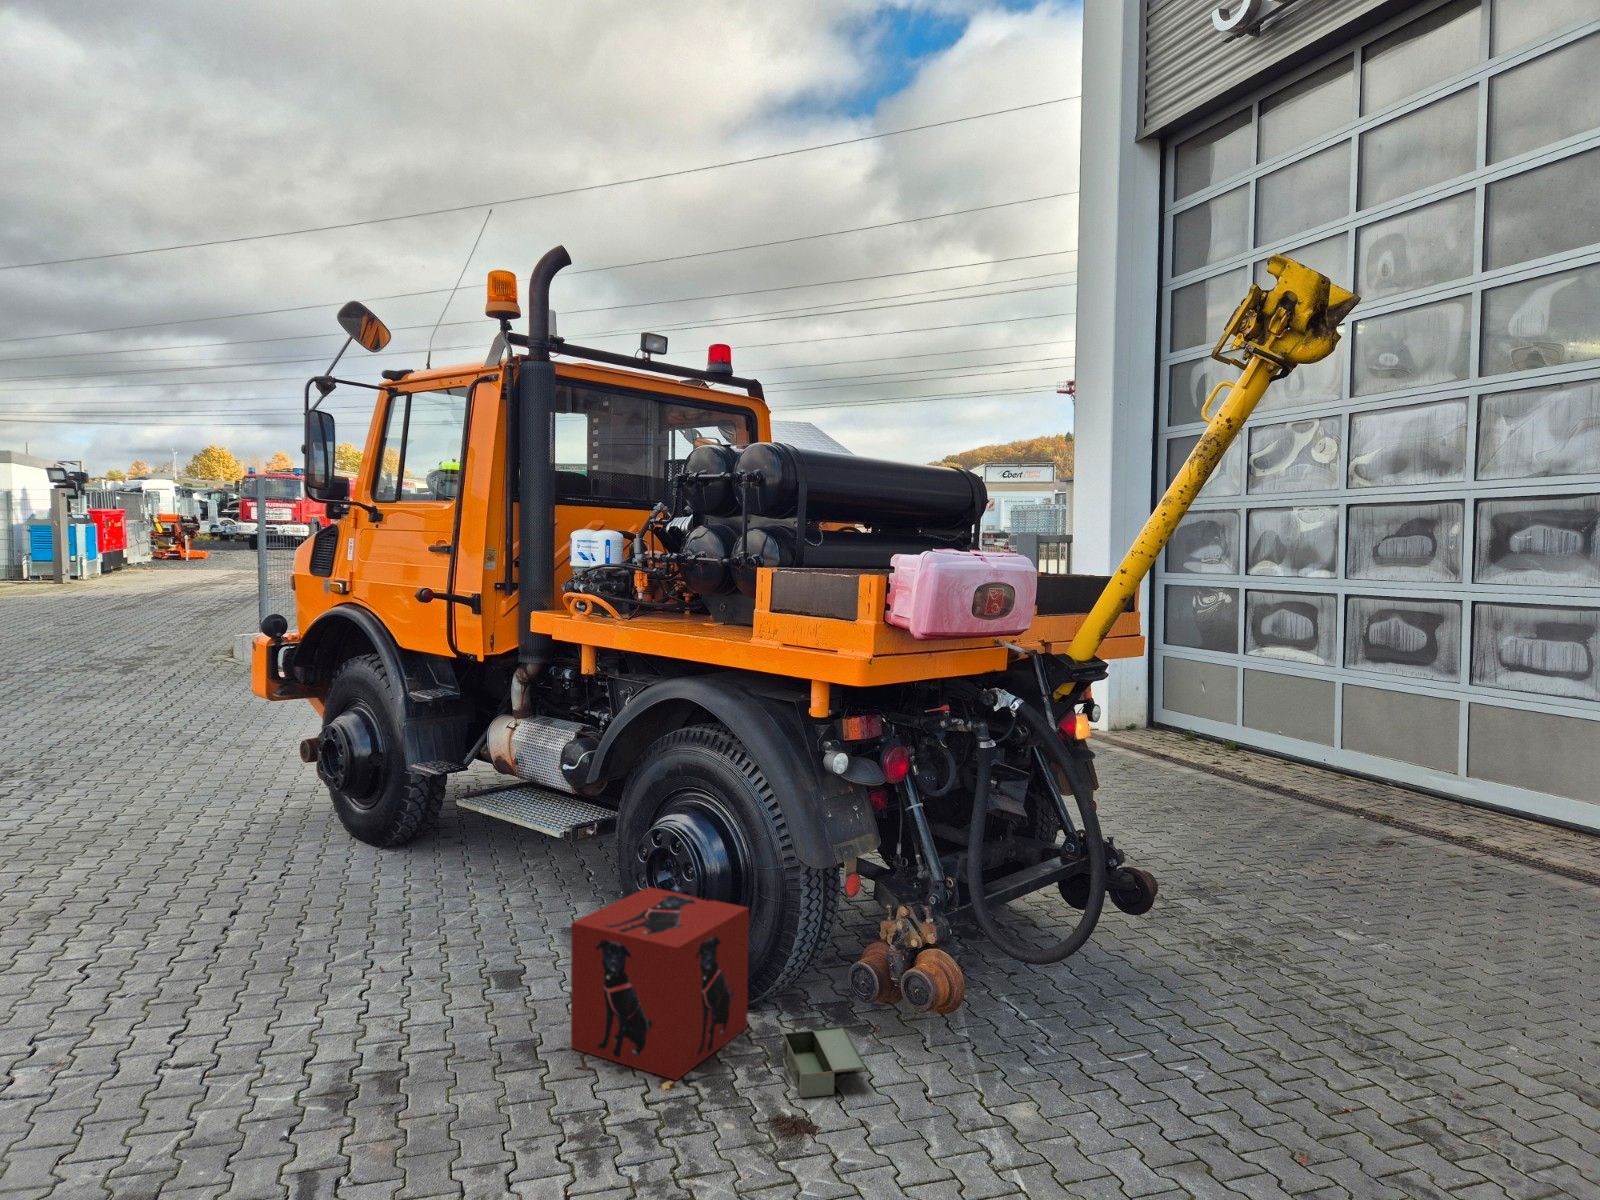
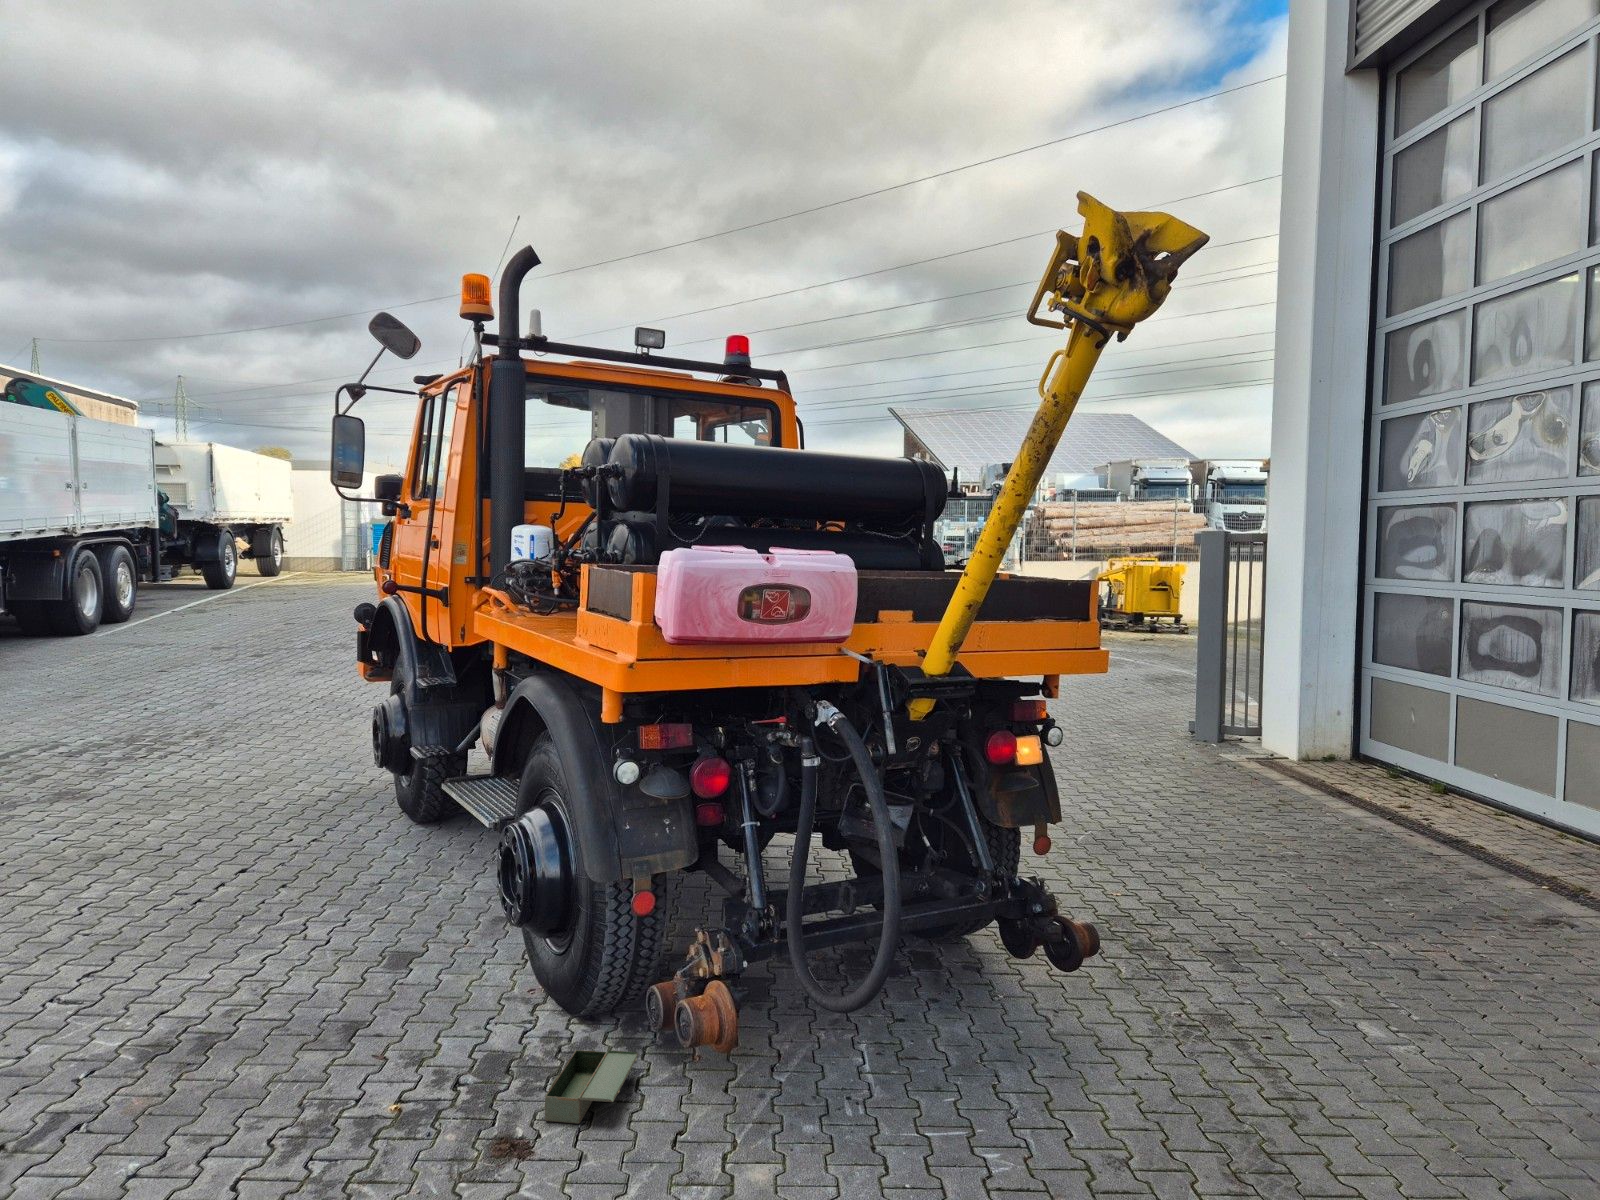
storage box: present [571,887,749,1080] -> none [394,882,572,1081]

